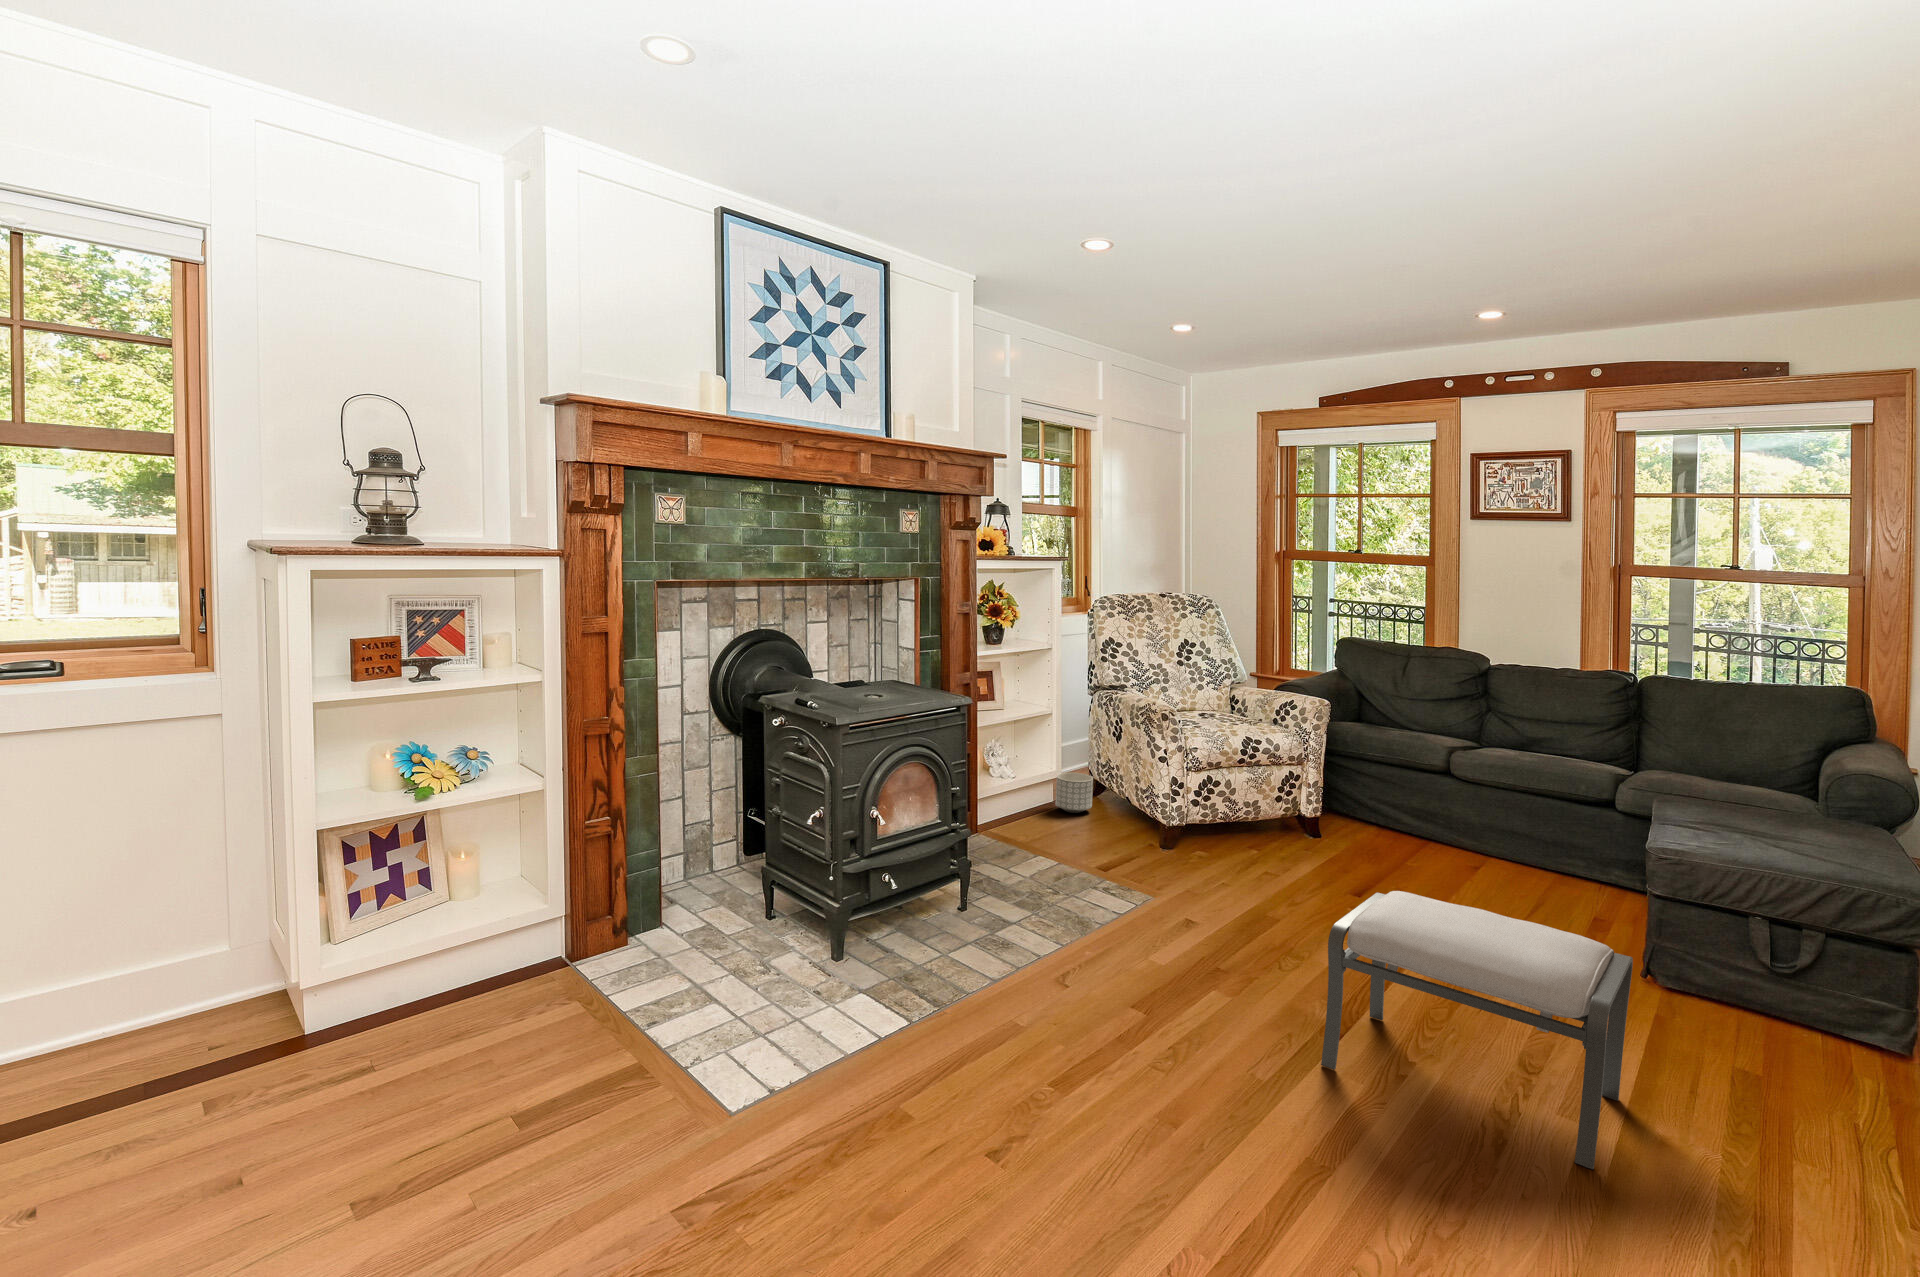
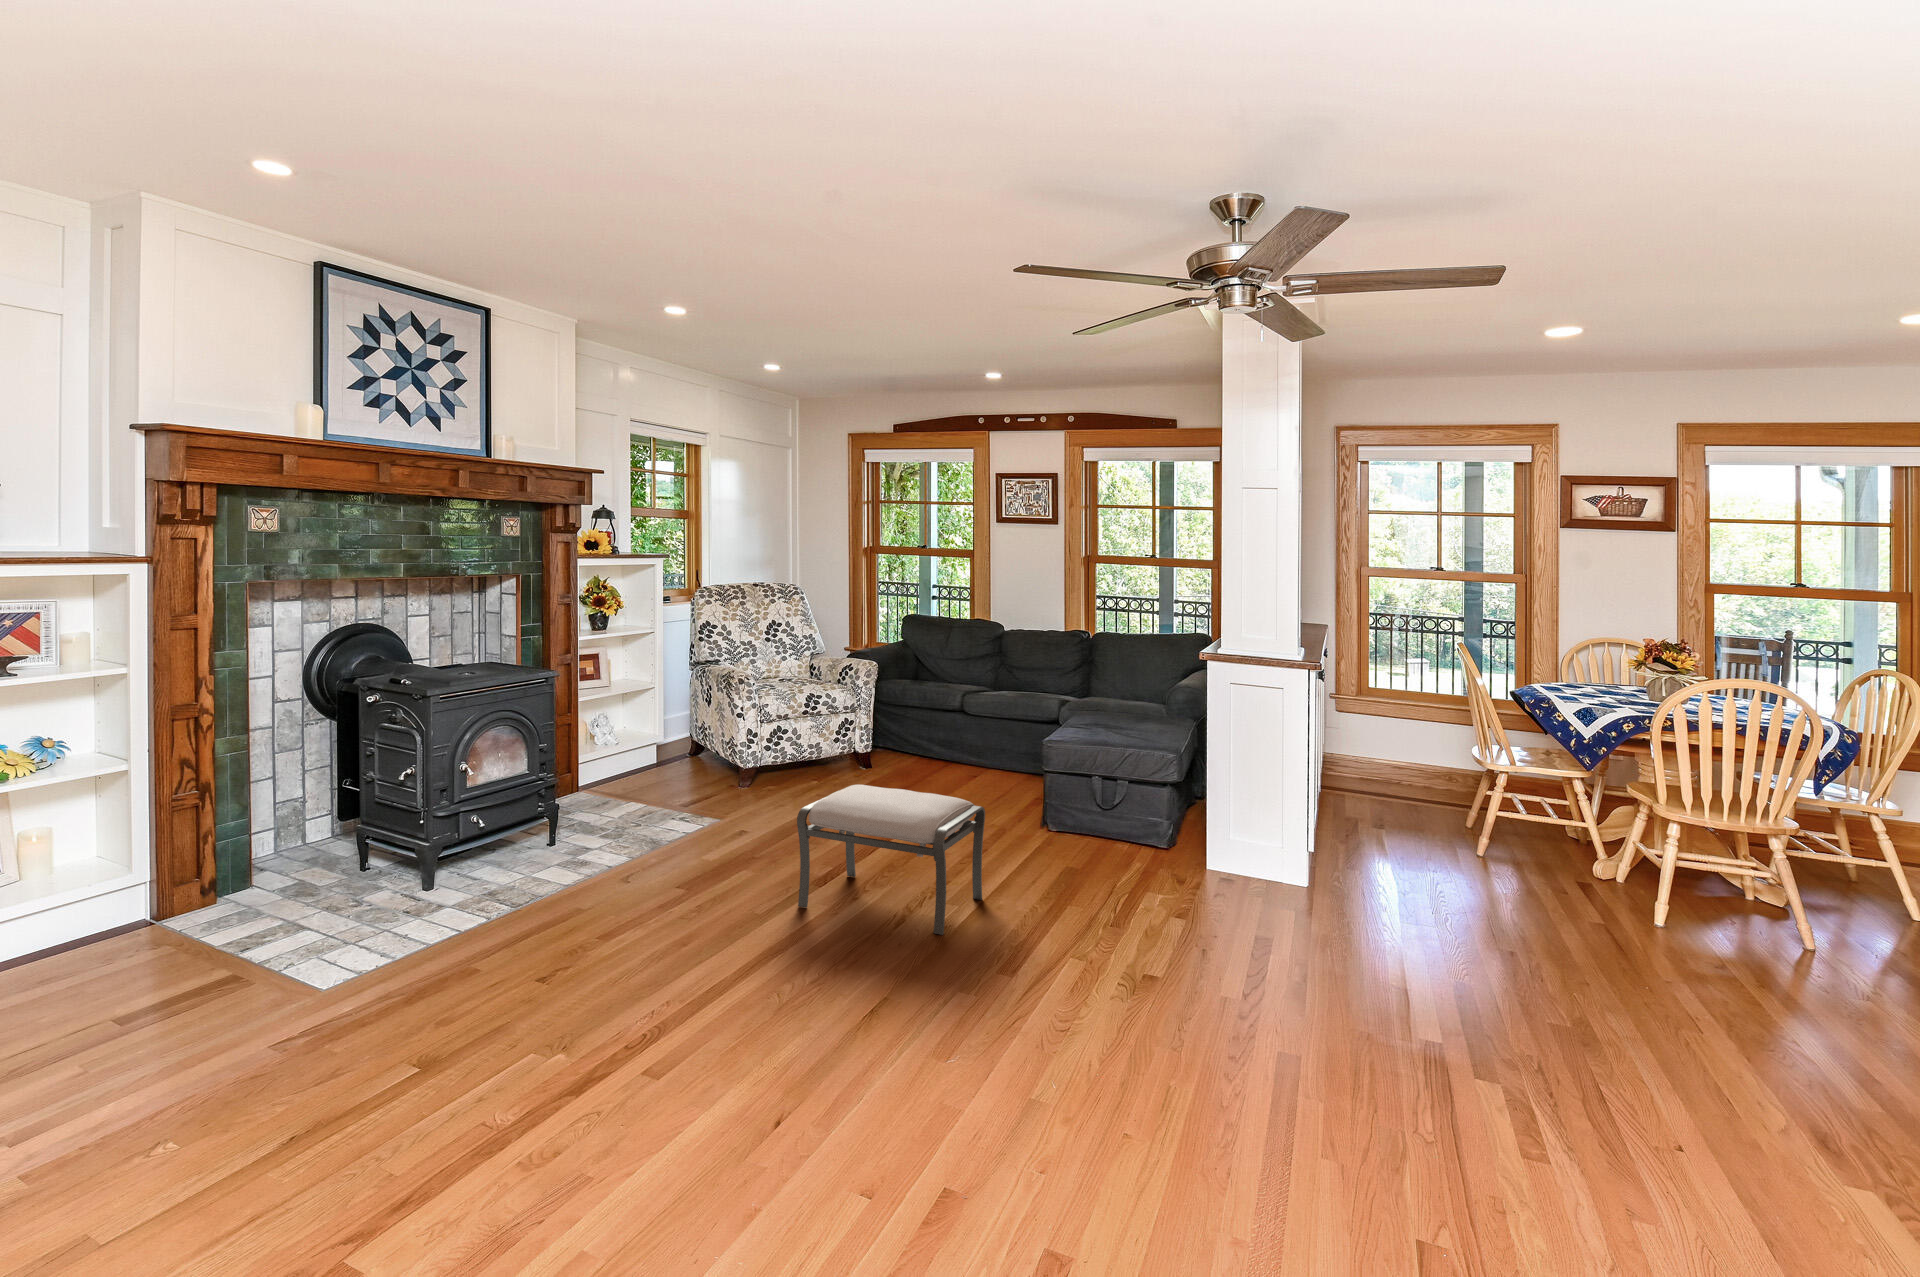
planter: present [1056,773,1093,813] -> none [661,736,693,770]

